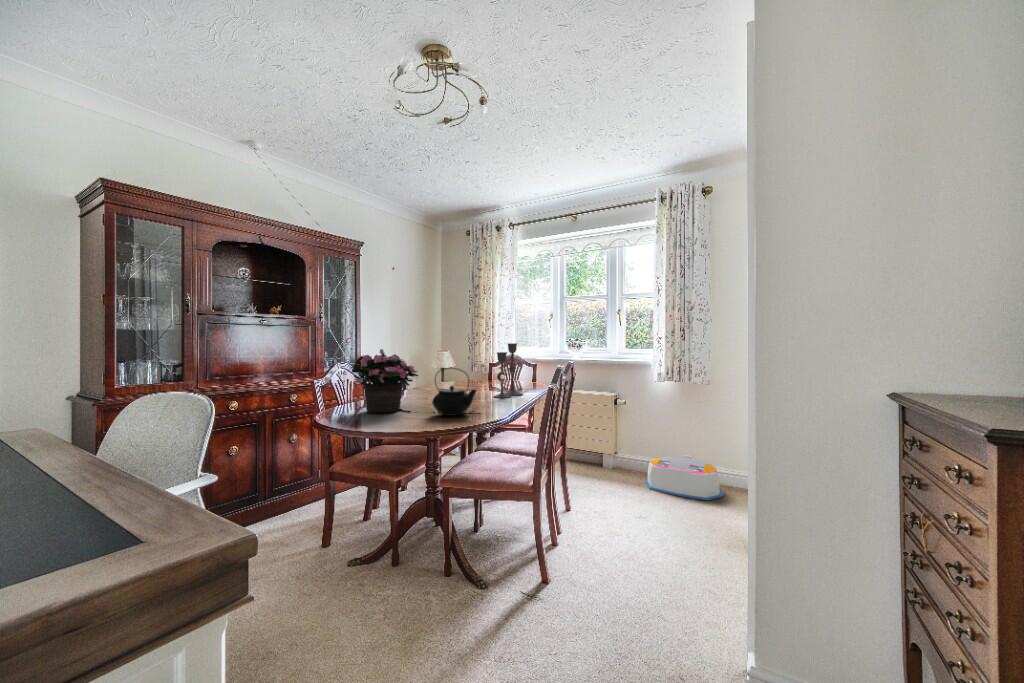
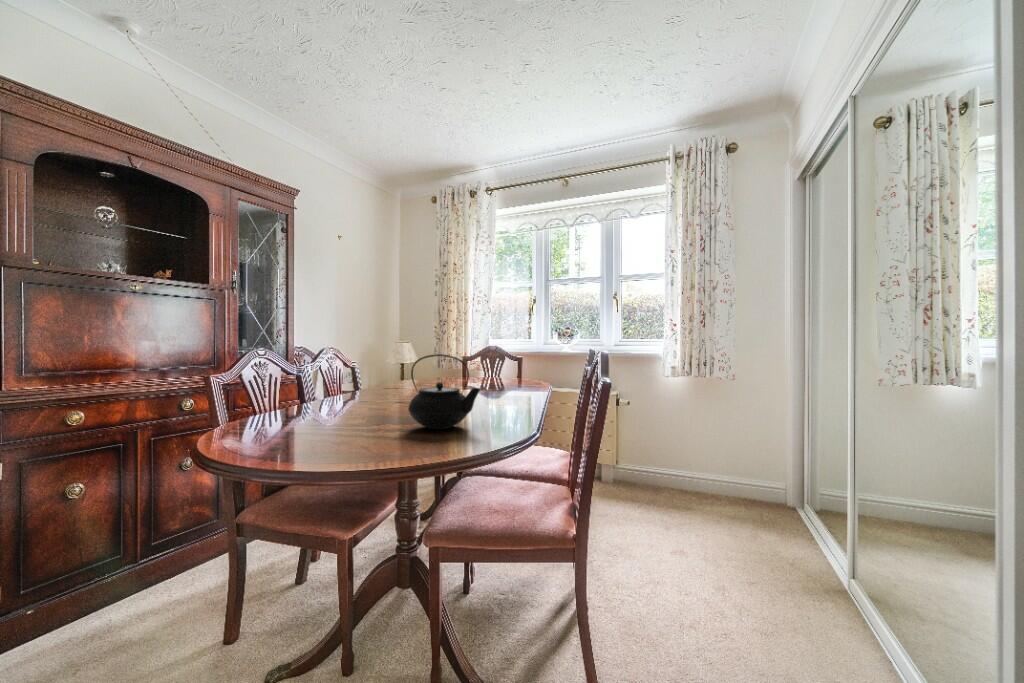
candlestick: present [493,343,523,398] -> none [484,326,521,400]
potted flower: present [350,349,418,413] -> none [270,327,385,427]
storage bin: present [645,455,724,500] -> none [659,465,757,522]

